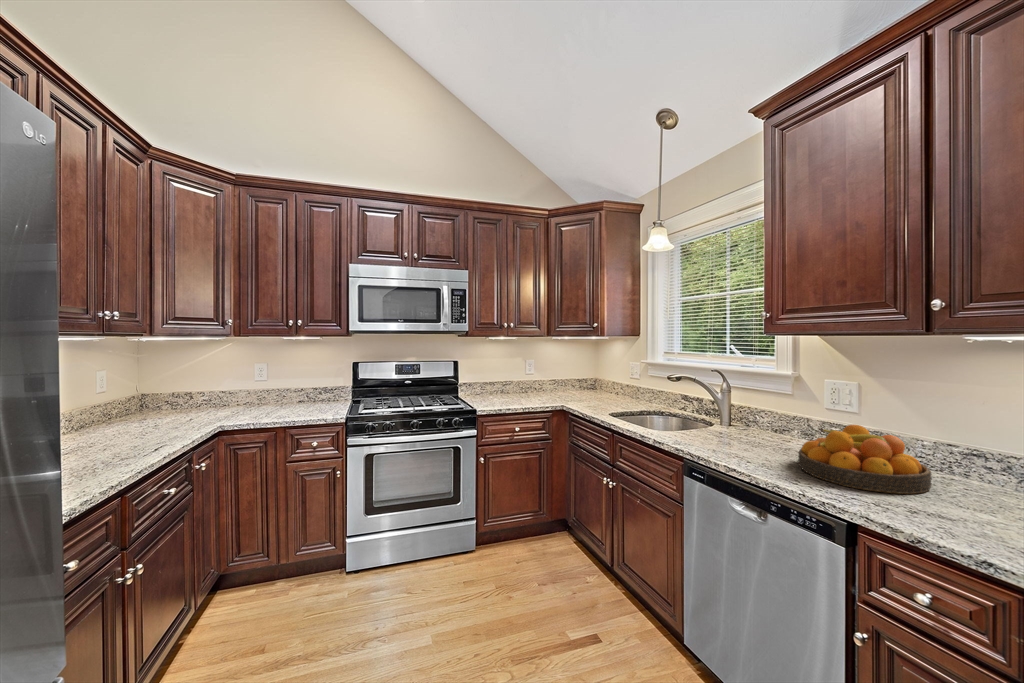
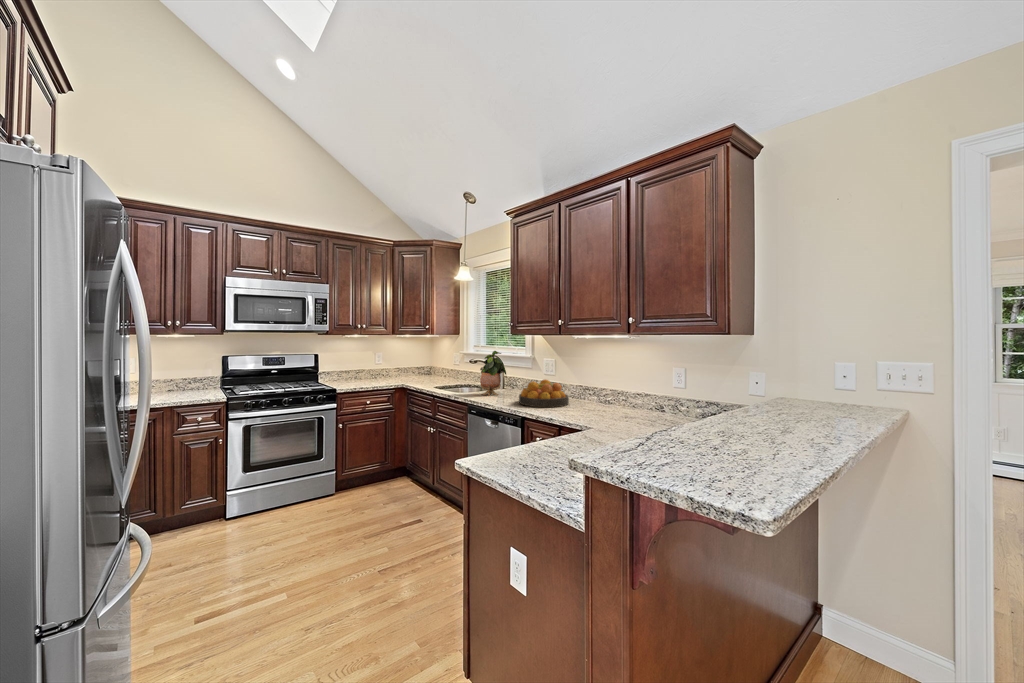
potted plant: none [698,363,749,442] -> present [480,351,506,396]

